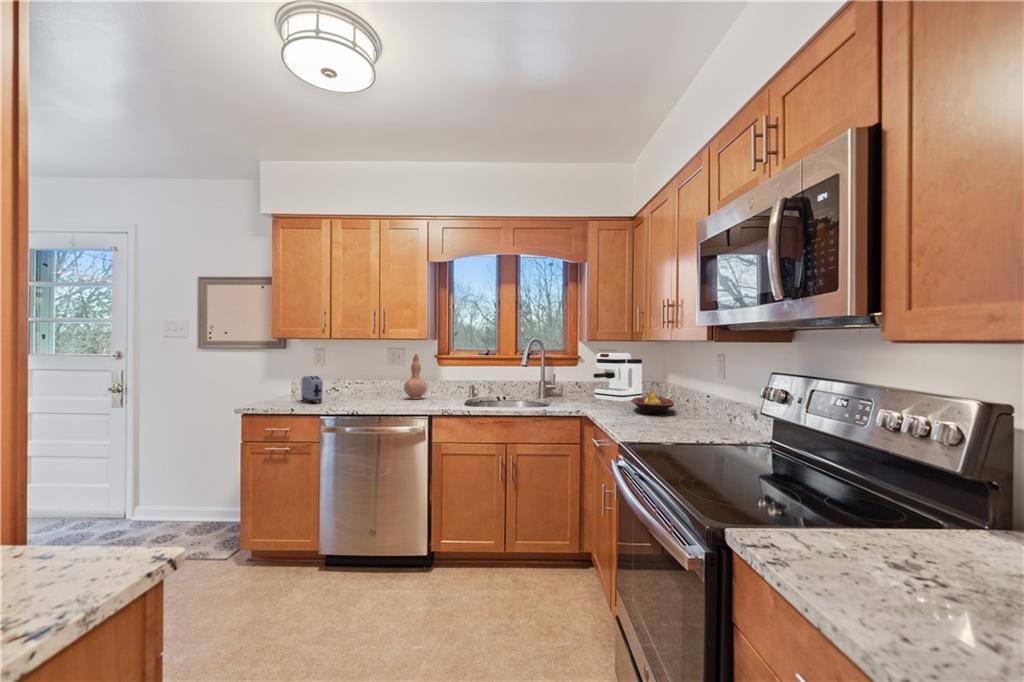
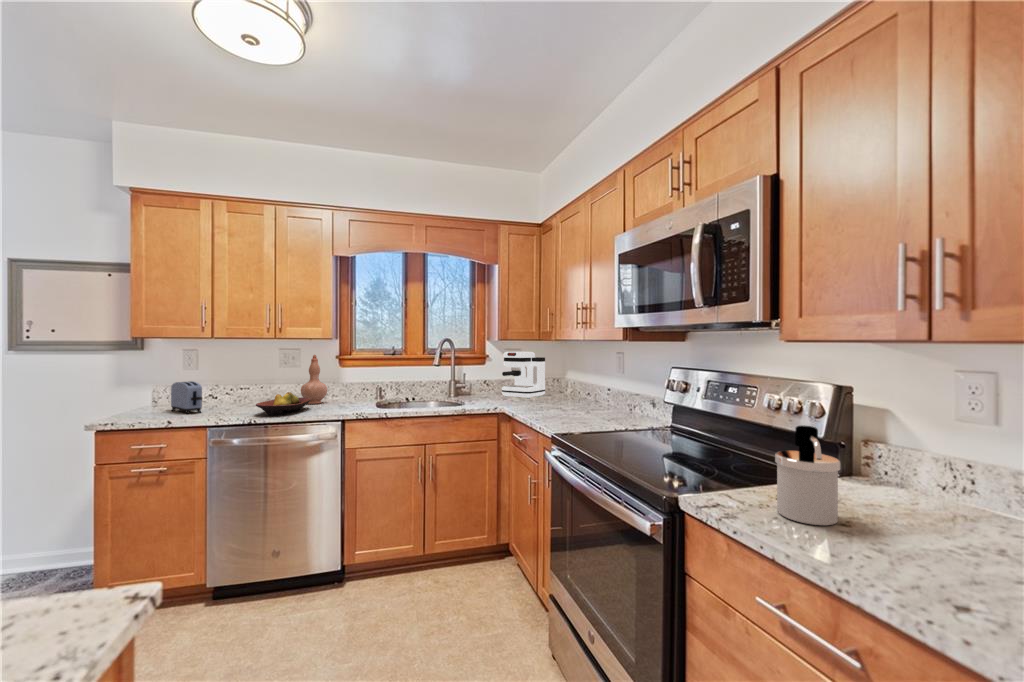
fruit bowl: present [632,392,674,414] -> present [256,392,311,415]
soap dispenser: none [851,455,949,597] -> present [775,425,840,525]

